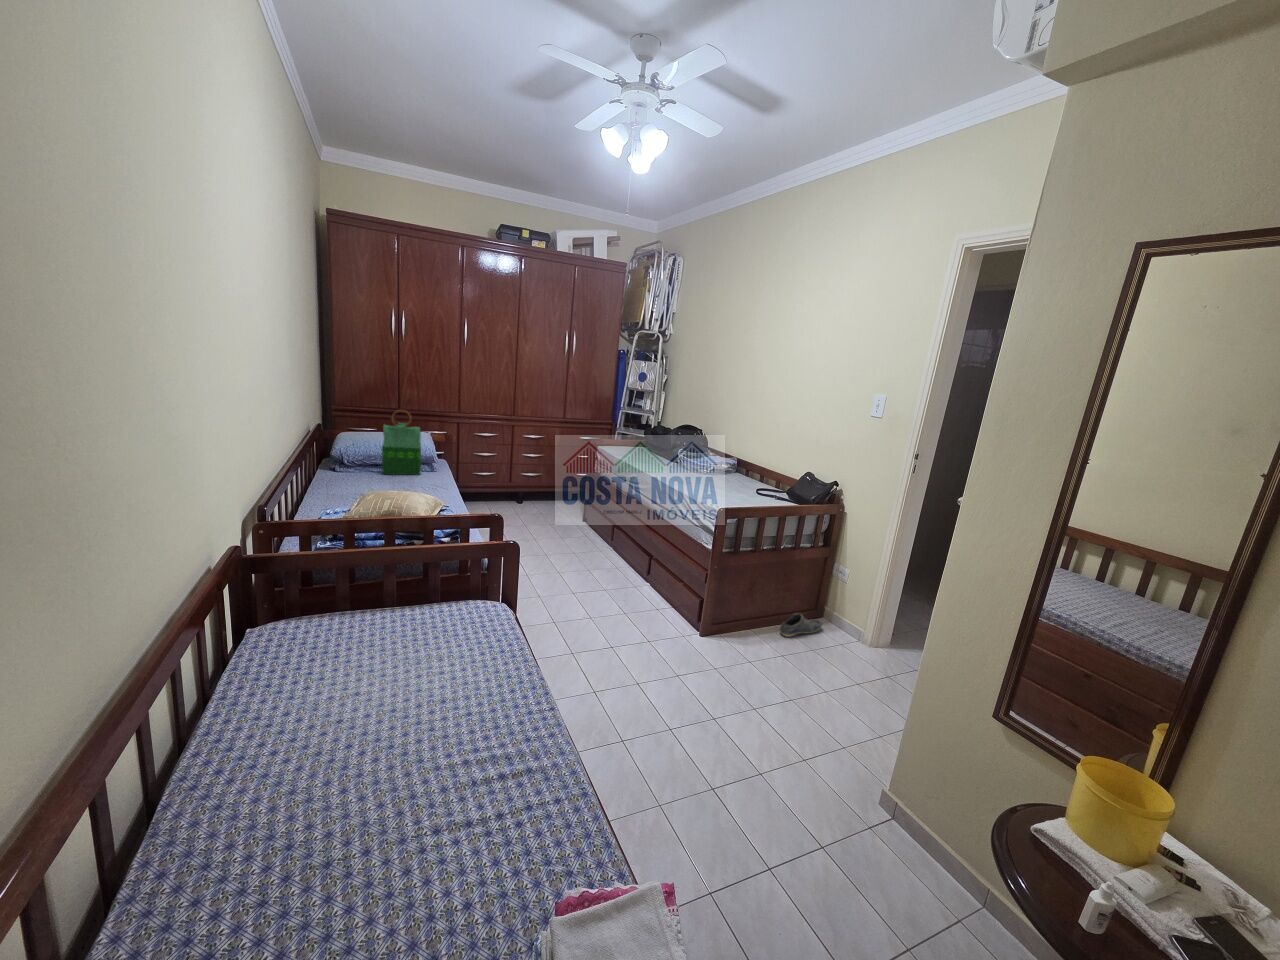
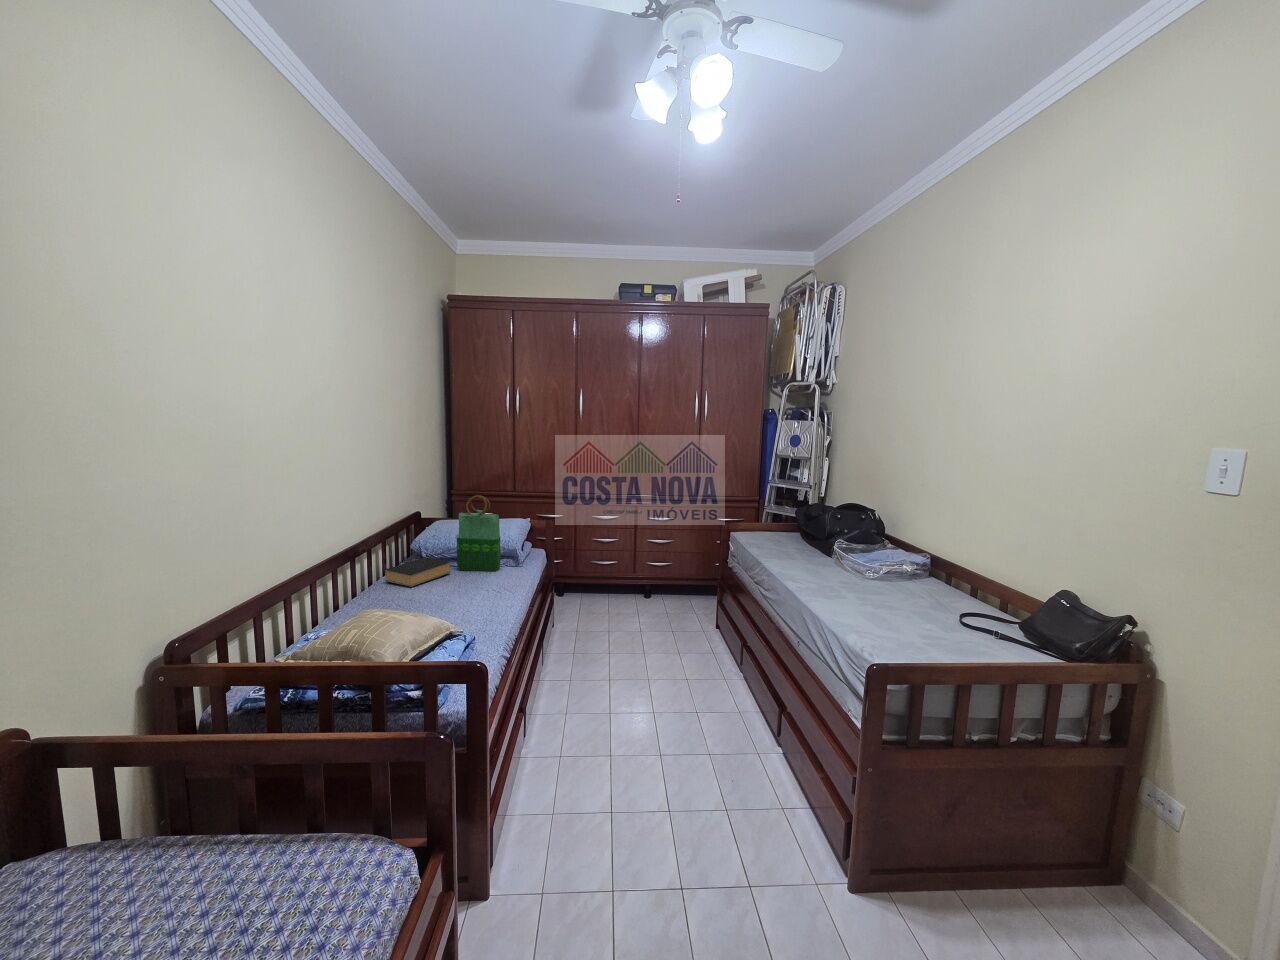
book: none [324,463,380,486] -> present [385,557,450,587]
shoe: present [780,613,822,637] -> none [1019,880,1124,934]

